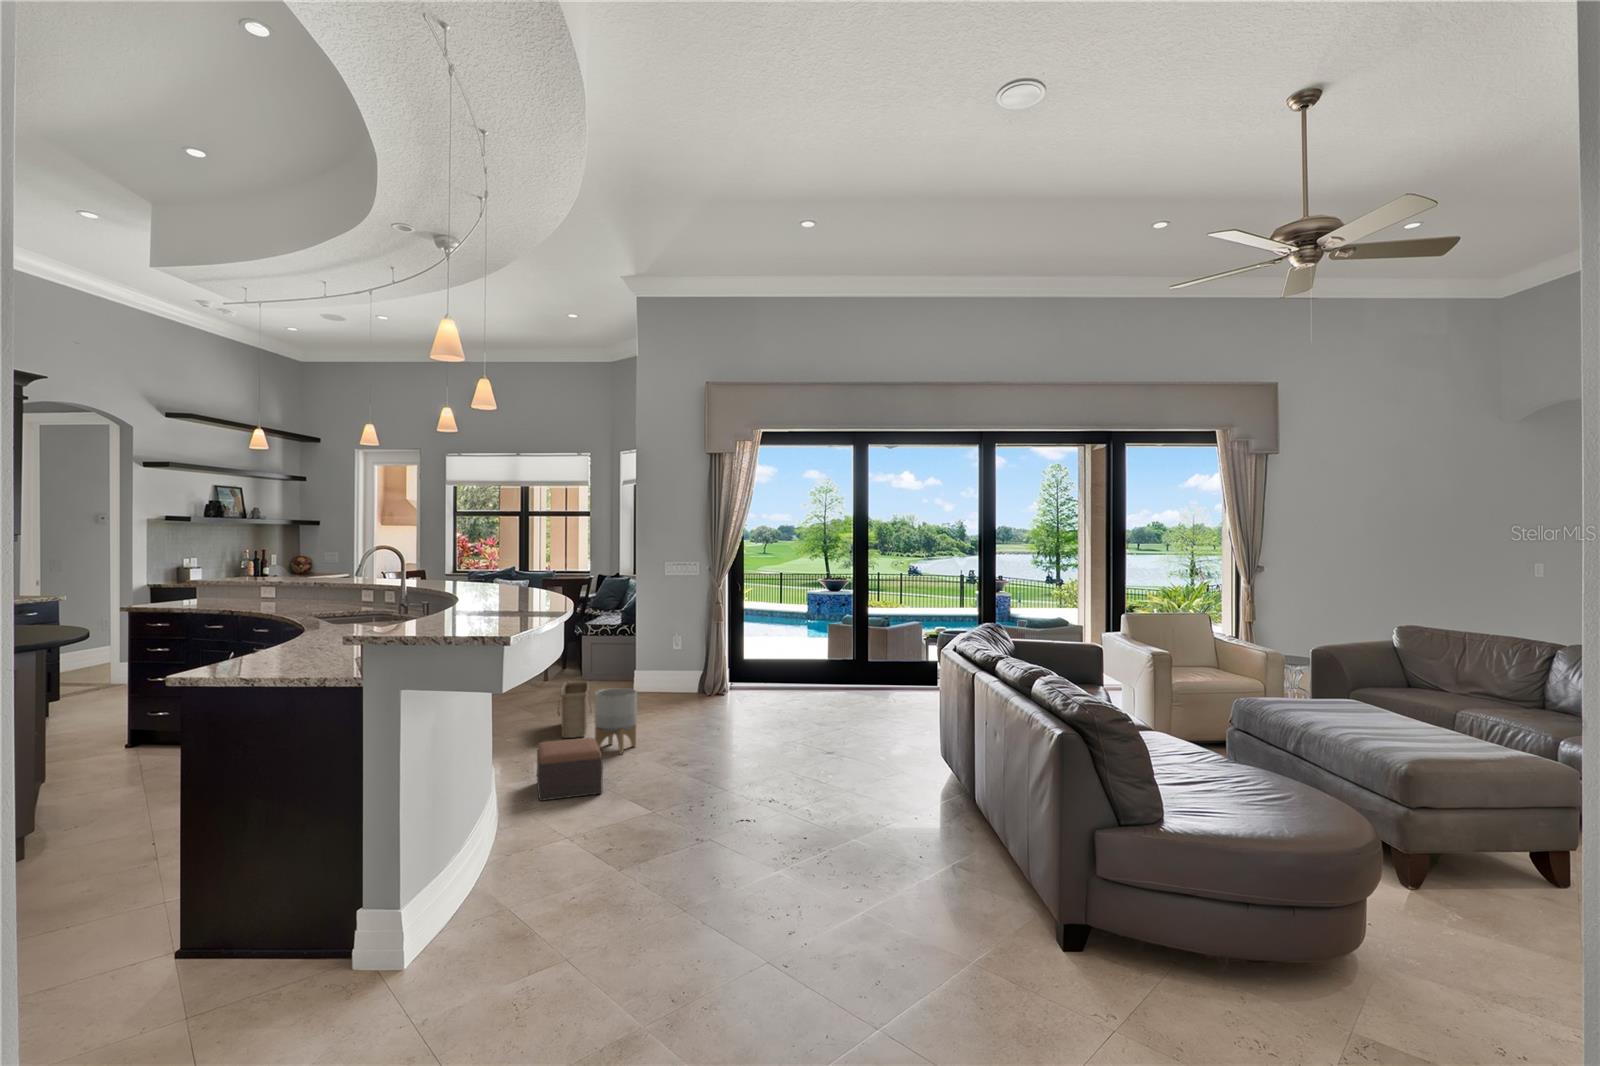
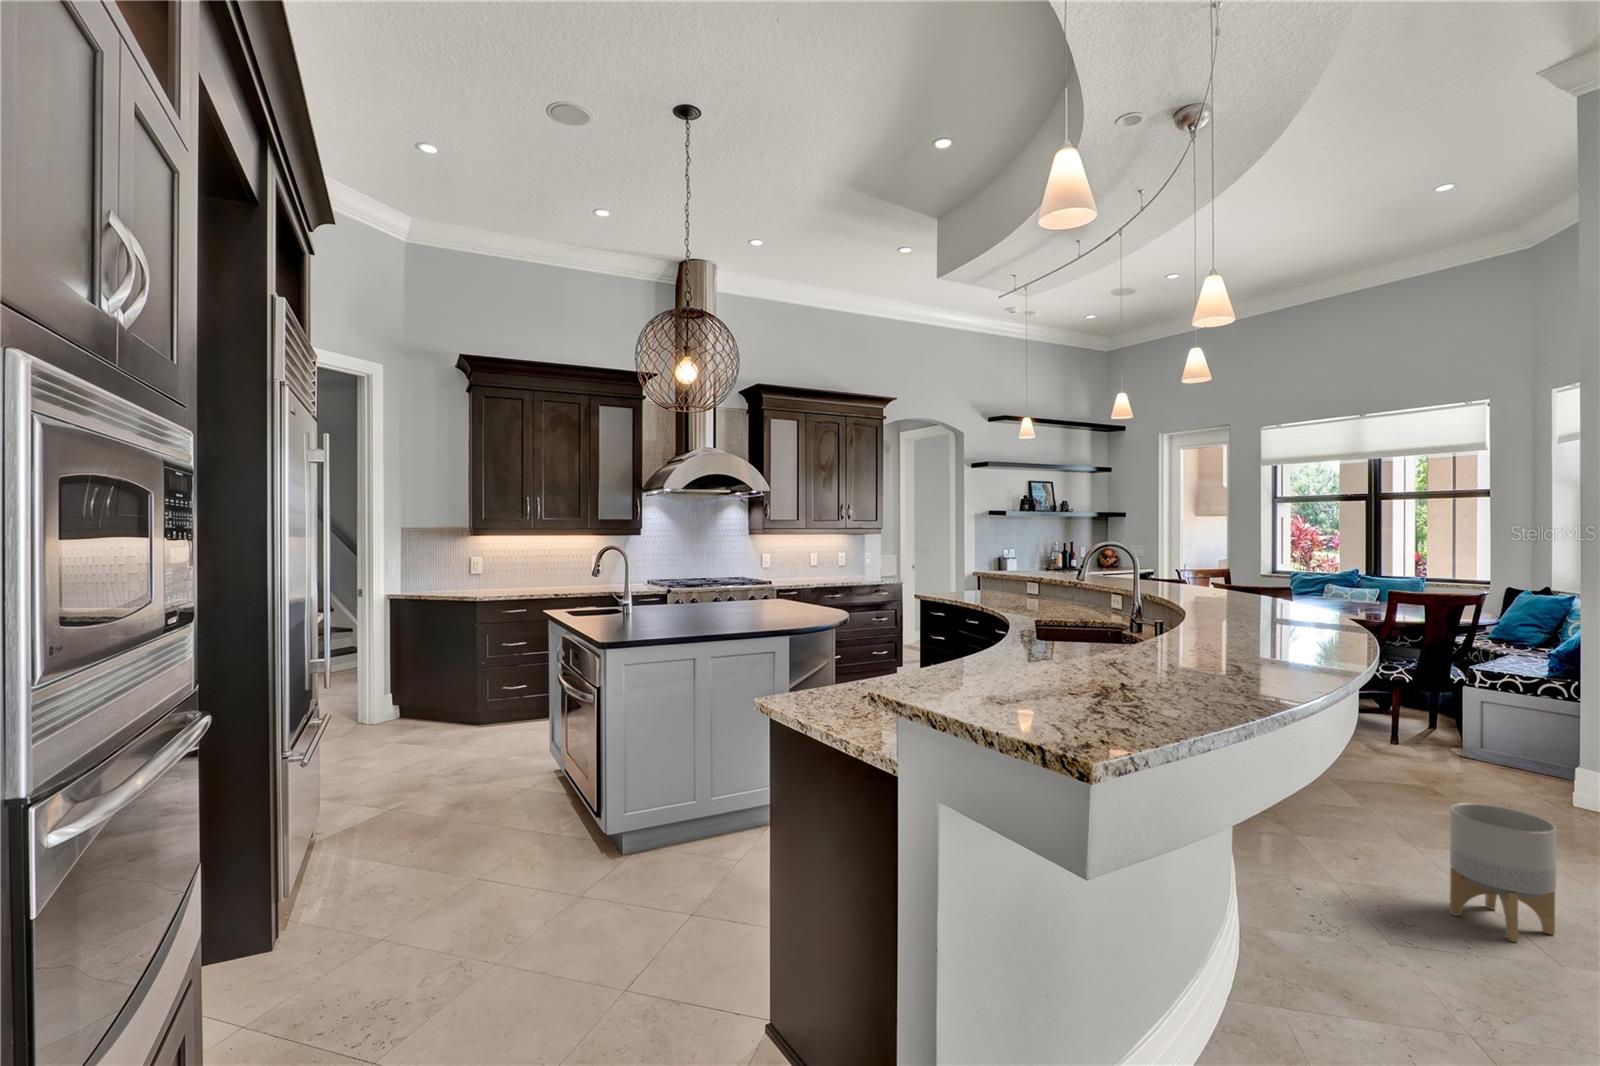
basket: present [557,681,589,738] -> none [1383,763,1457,871]
footstool: present [537,738,603,801] -> none [1300,873,1442,1026]

